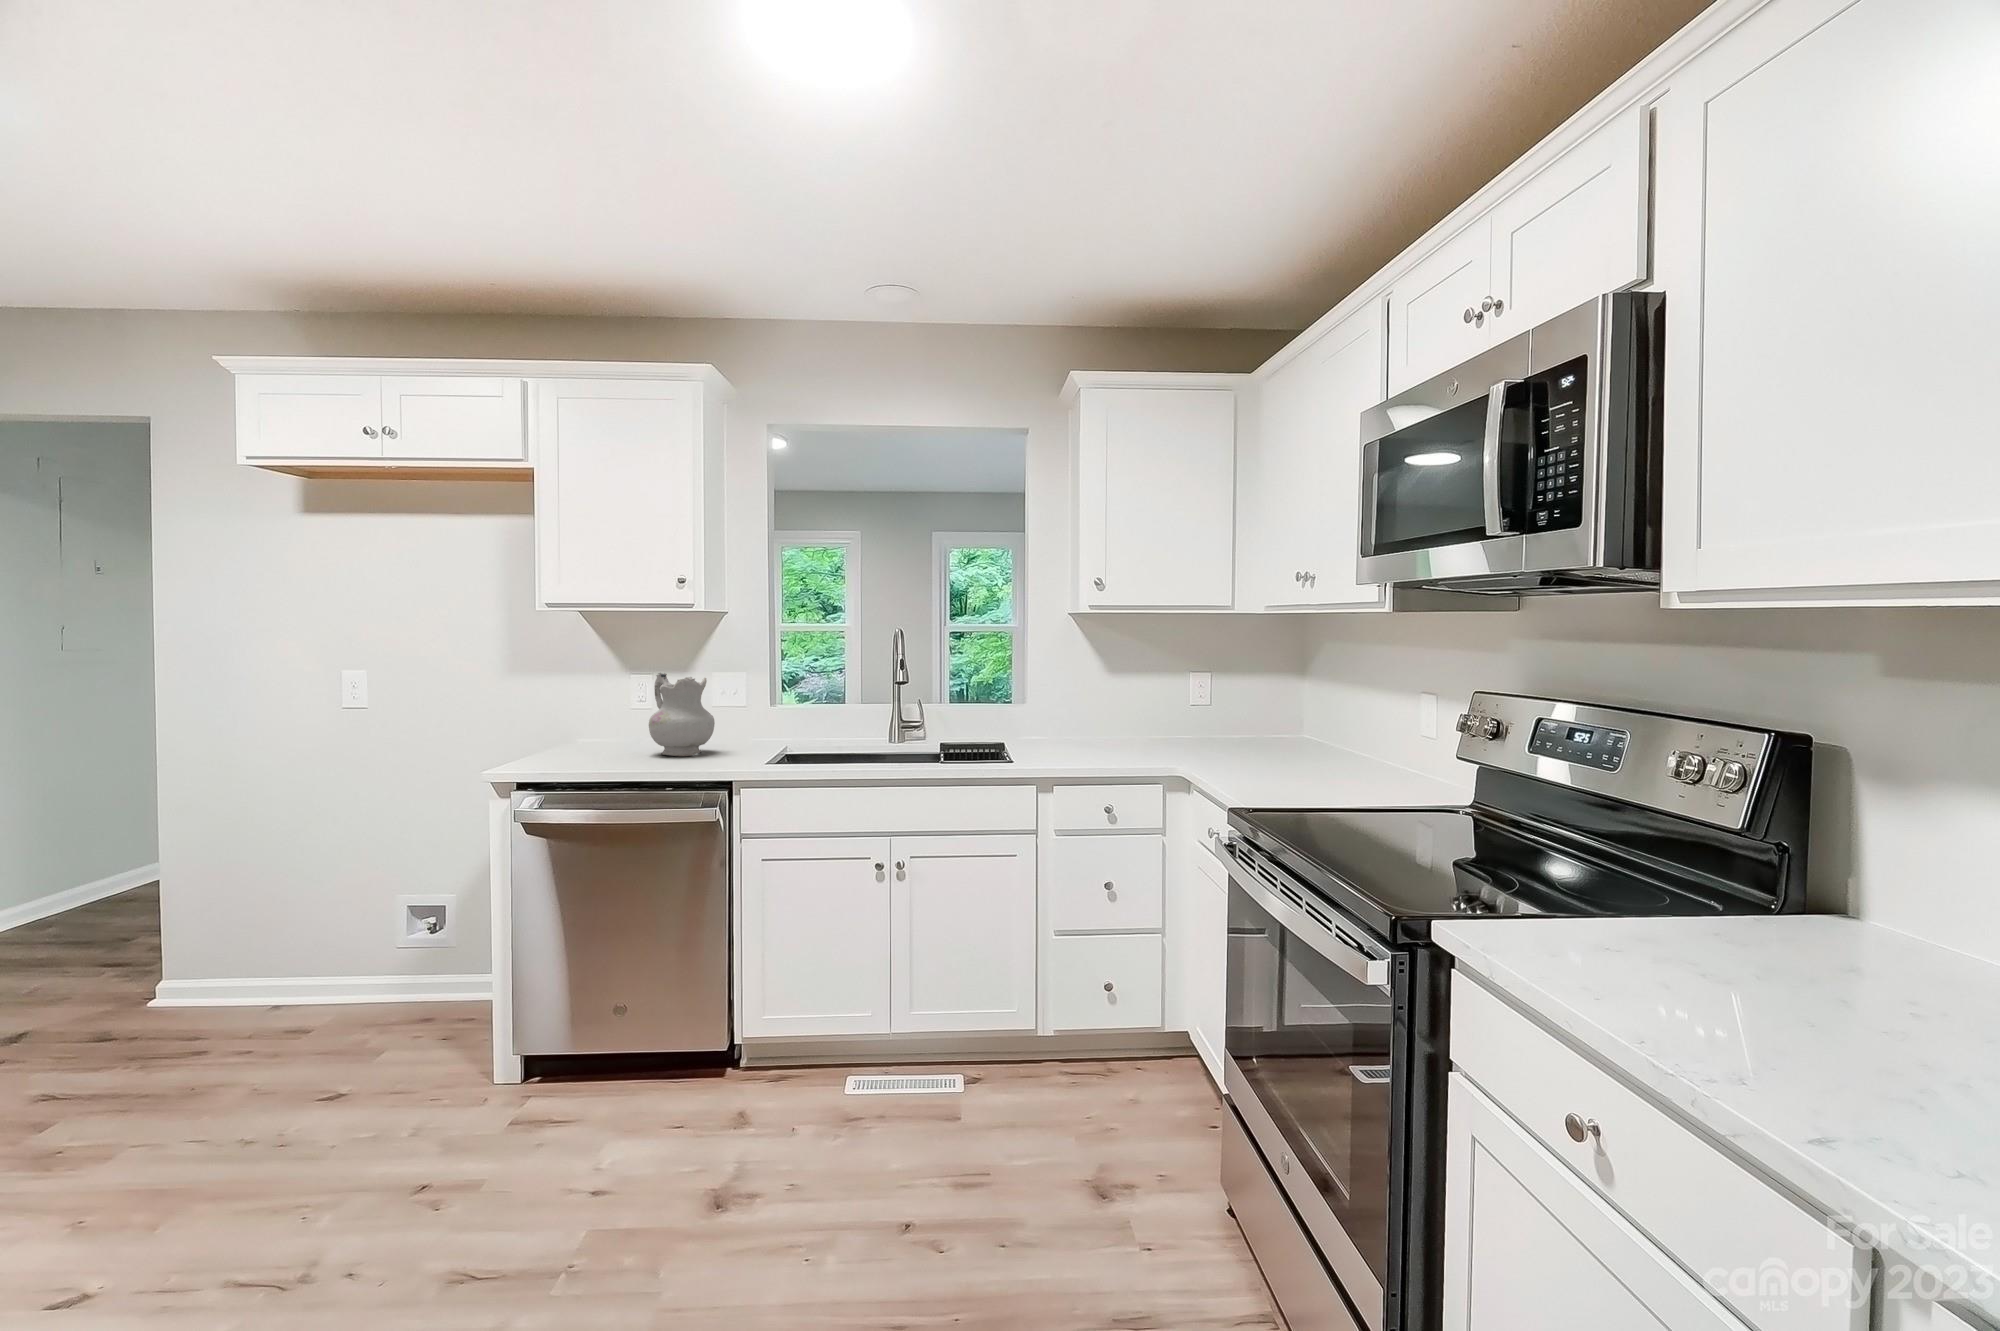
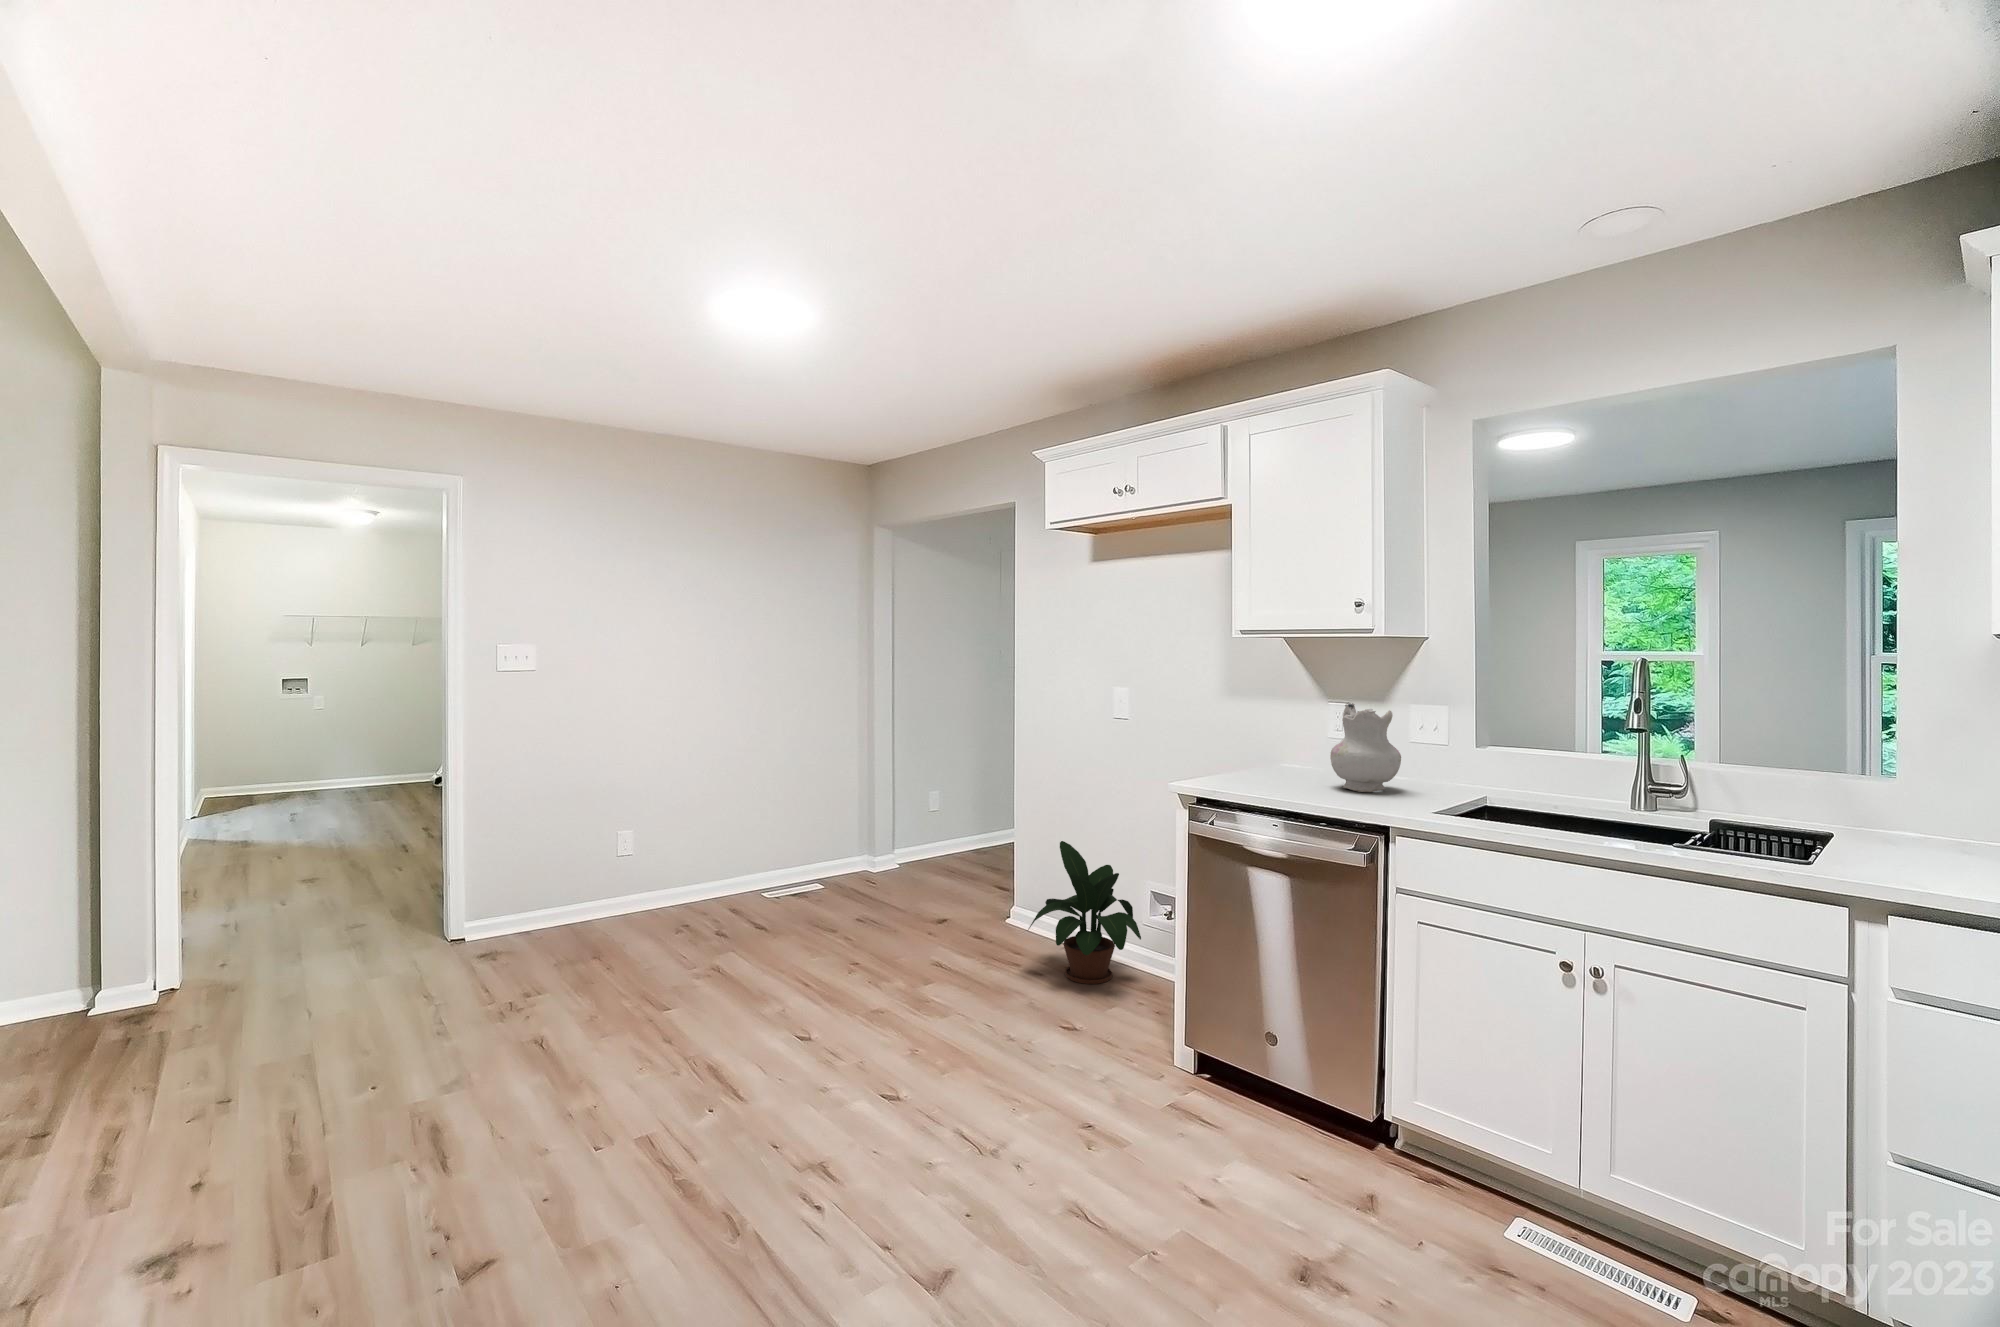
potted plant: none [225,872,403,1044] -> present [1028,841,1141,984]

